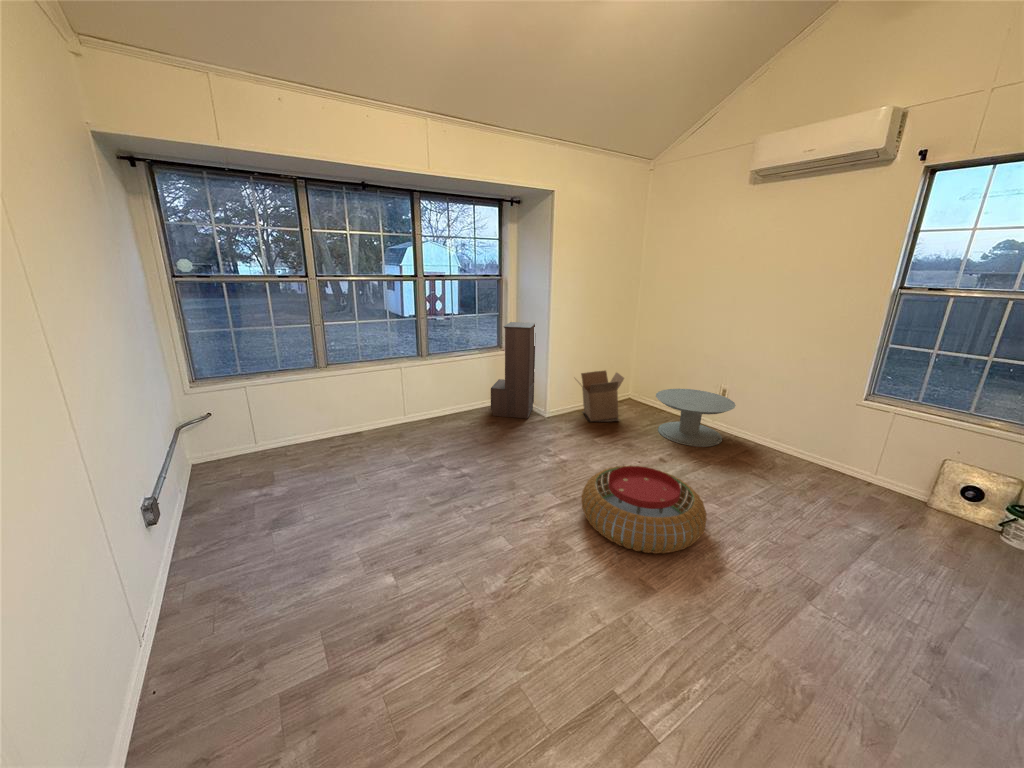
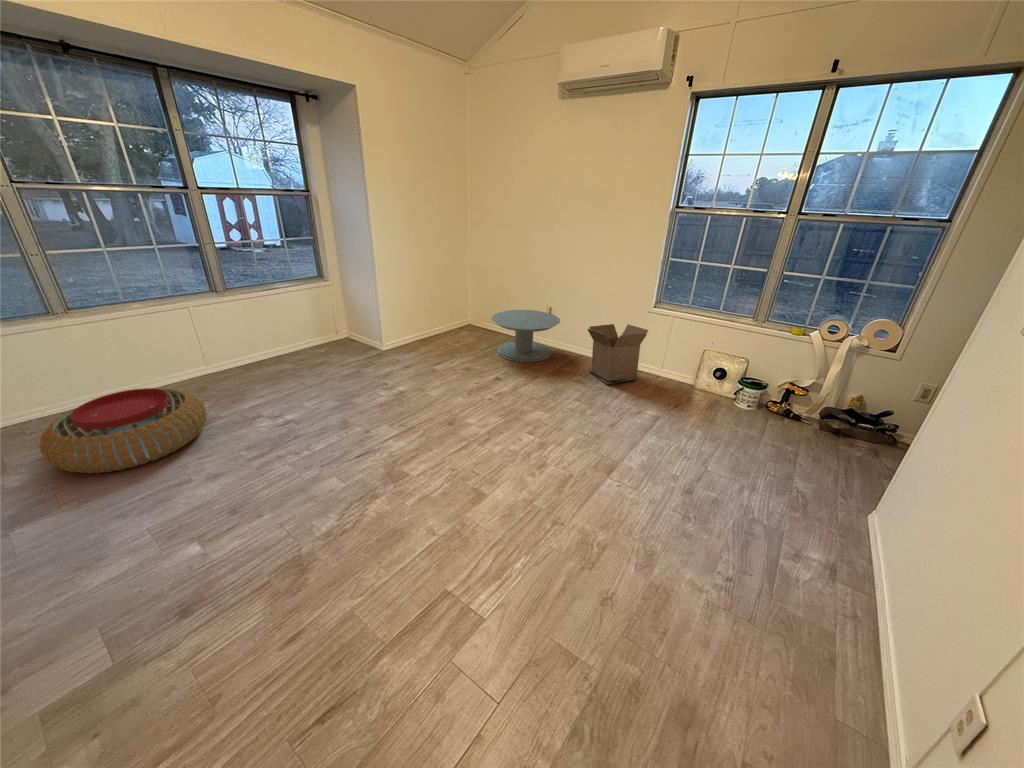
bookshelf: present [491,322,535,418] -> none [317,247,372,355]
cardboard box: present [576,370,624,422] -> present [588,324,648,384]
pouf: present [581,466,707,554] -> present [40,388,207,473]

